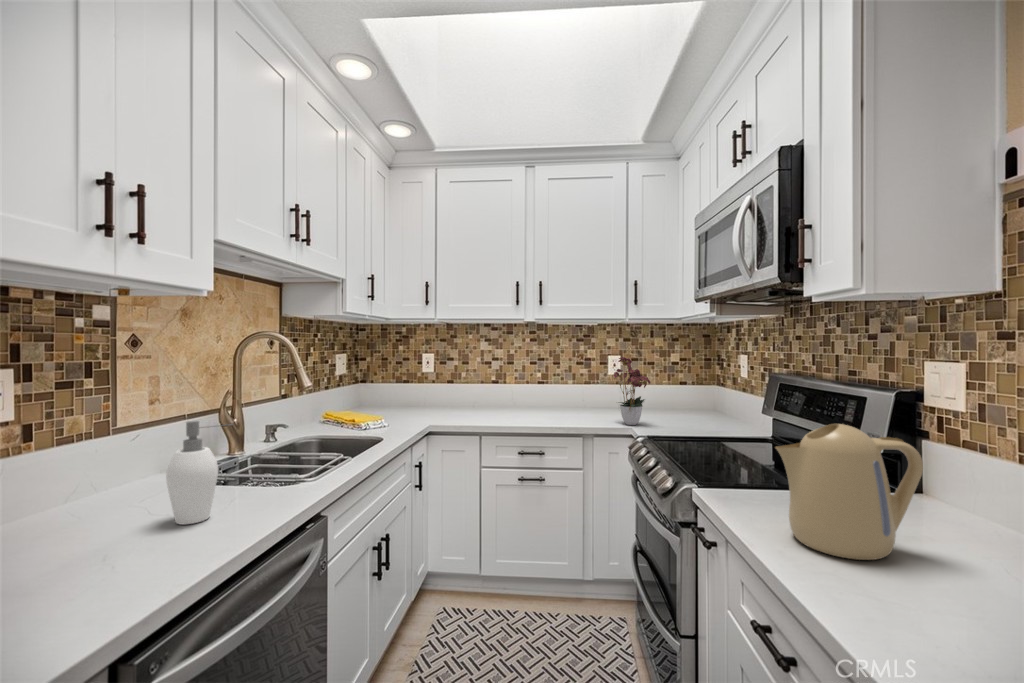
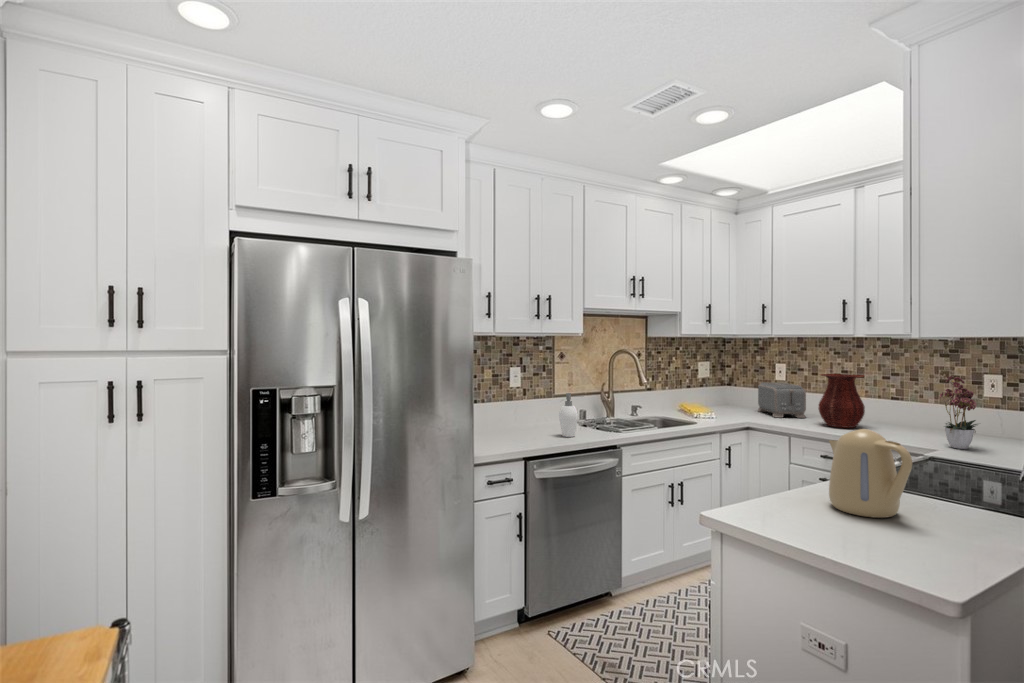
vase: none [492,361,535,419] -> present [818,374,865,428]
toaster: none [408,375,468,416] -> present [758,383,806,418]

